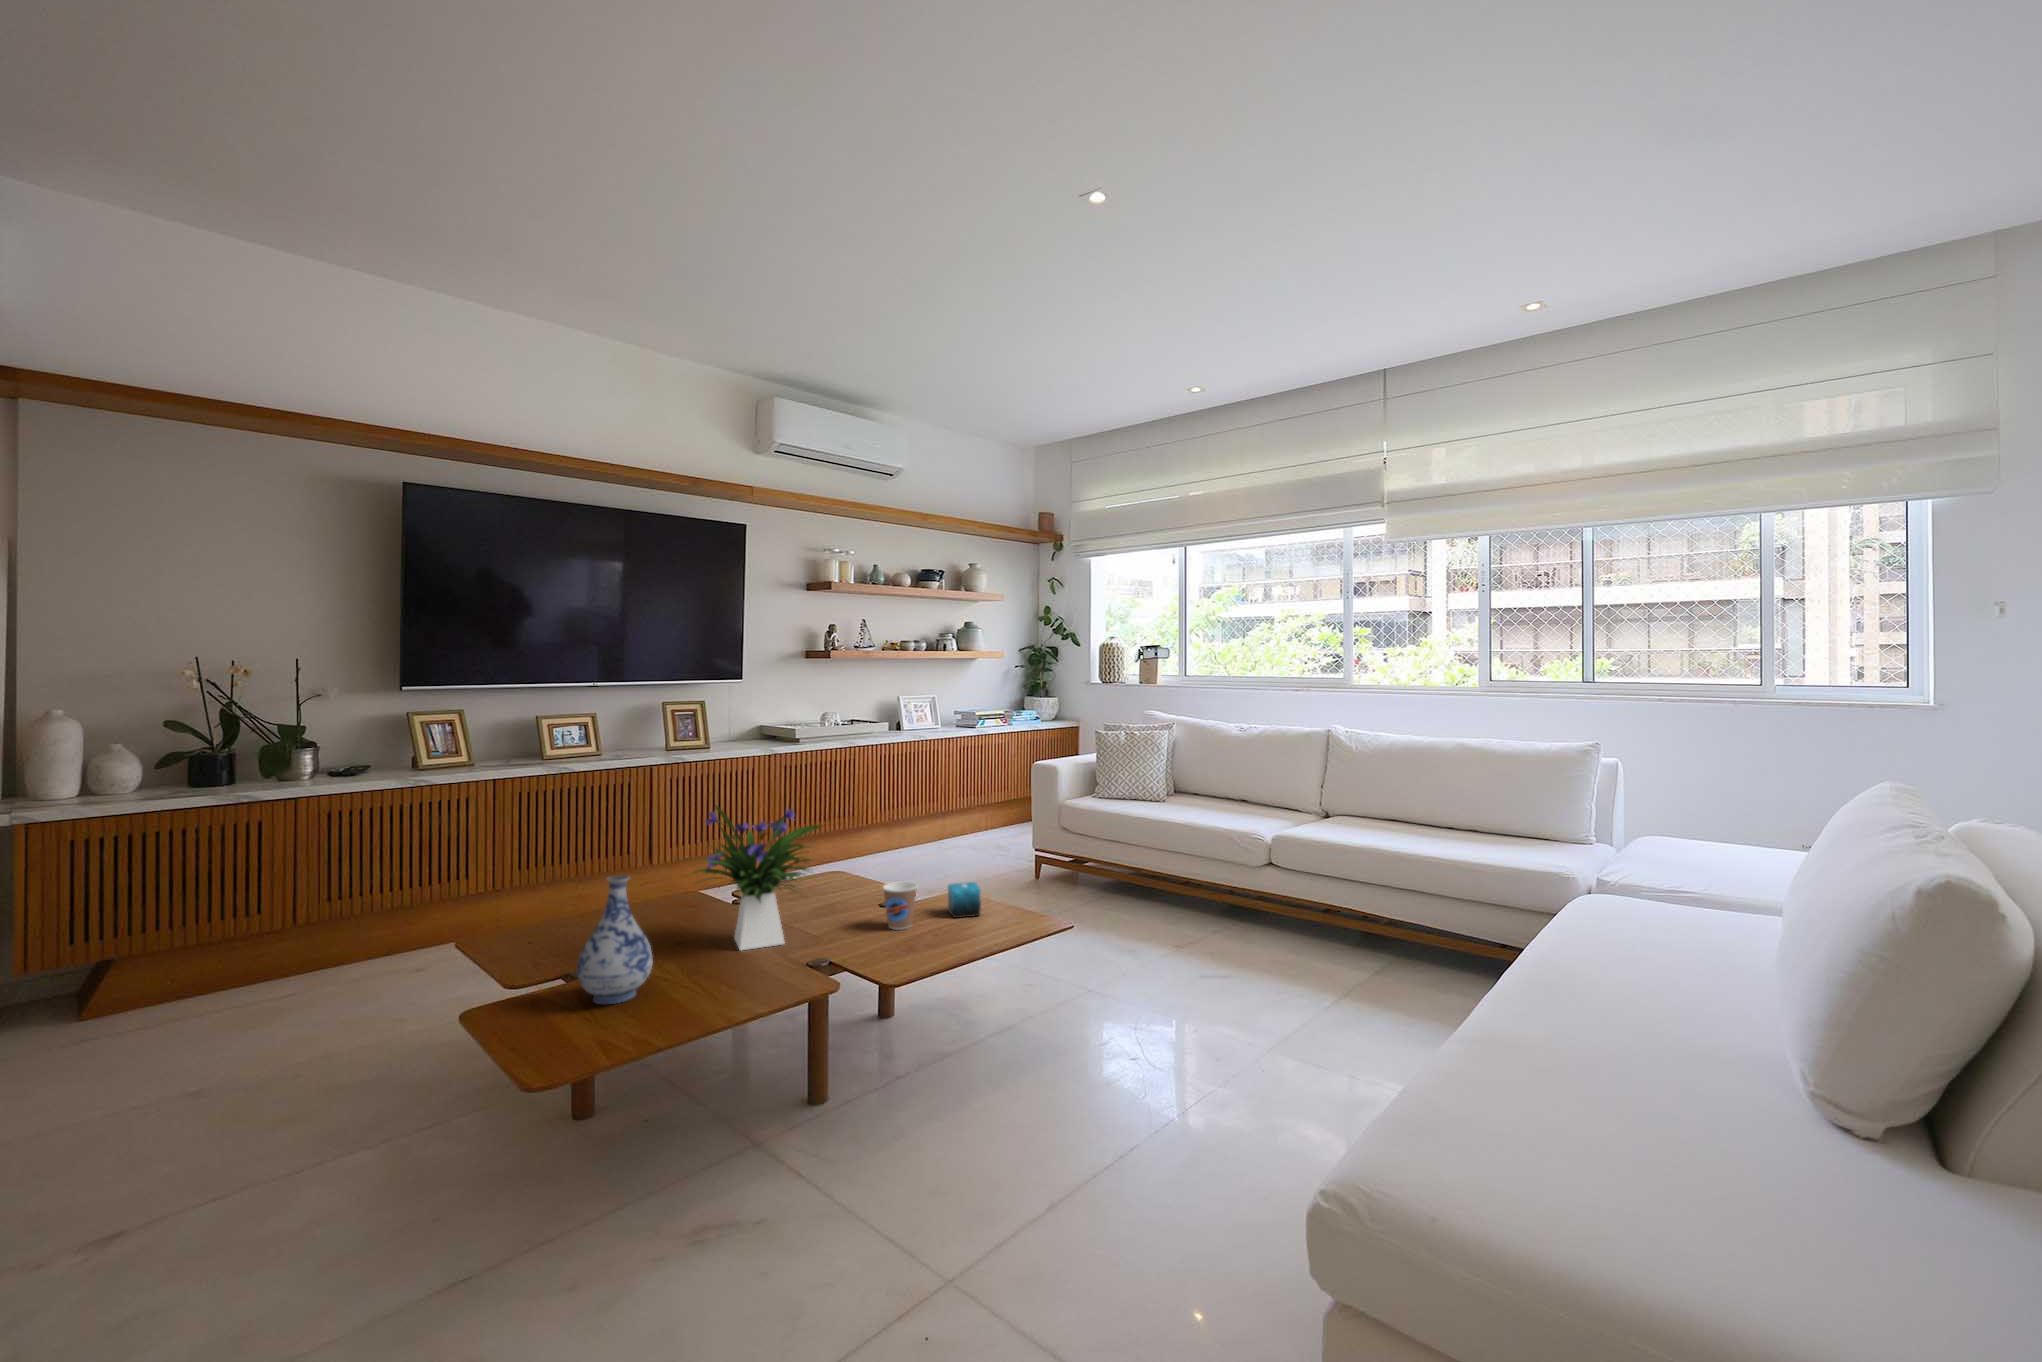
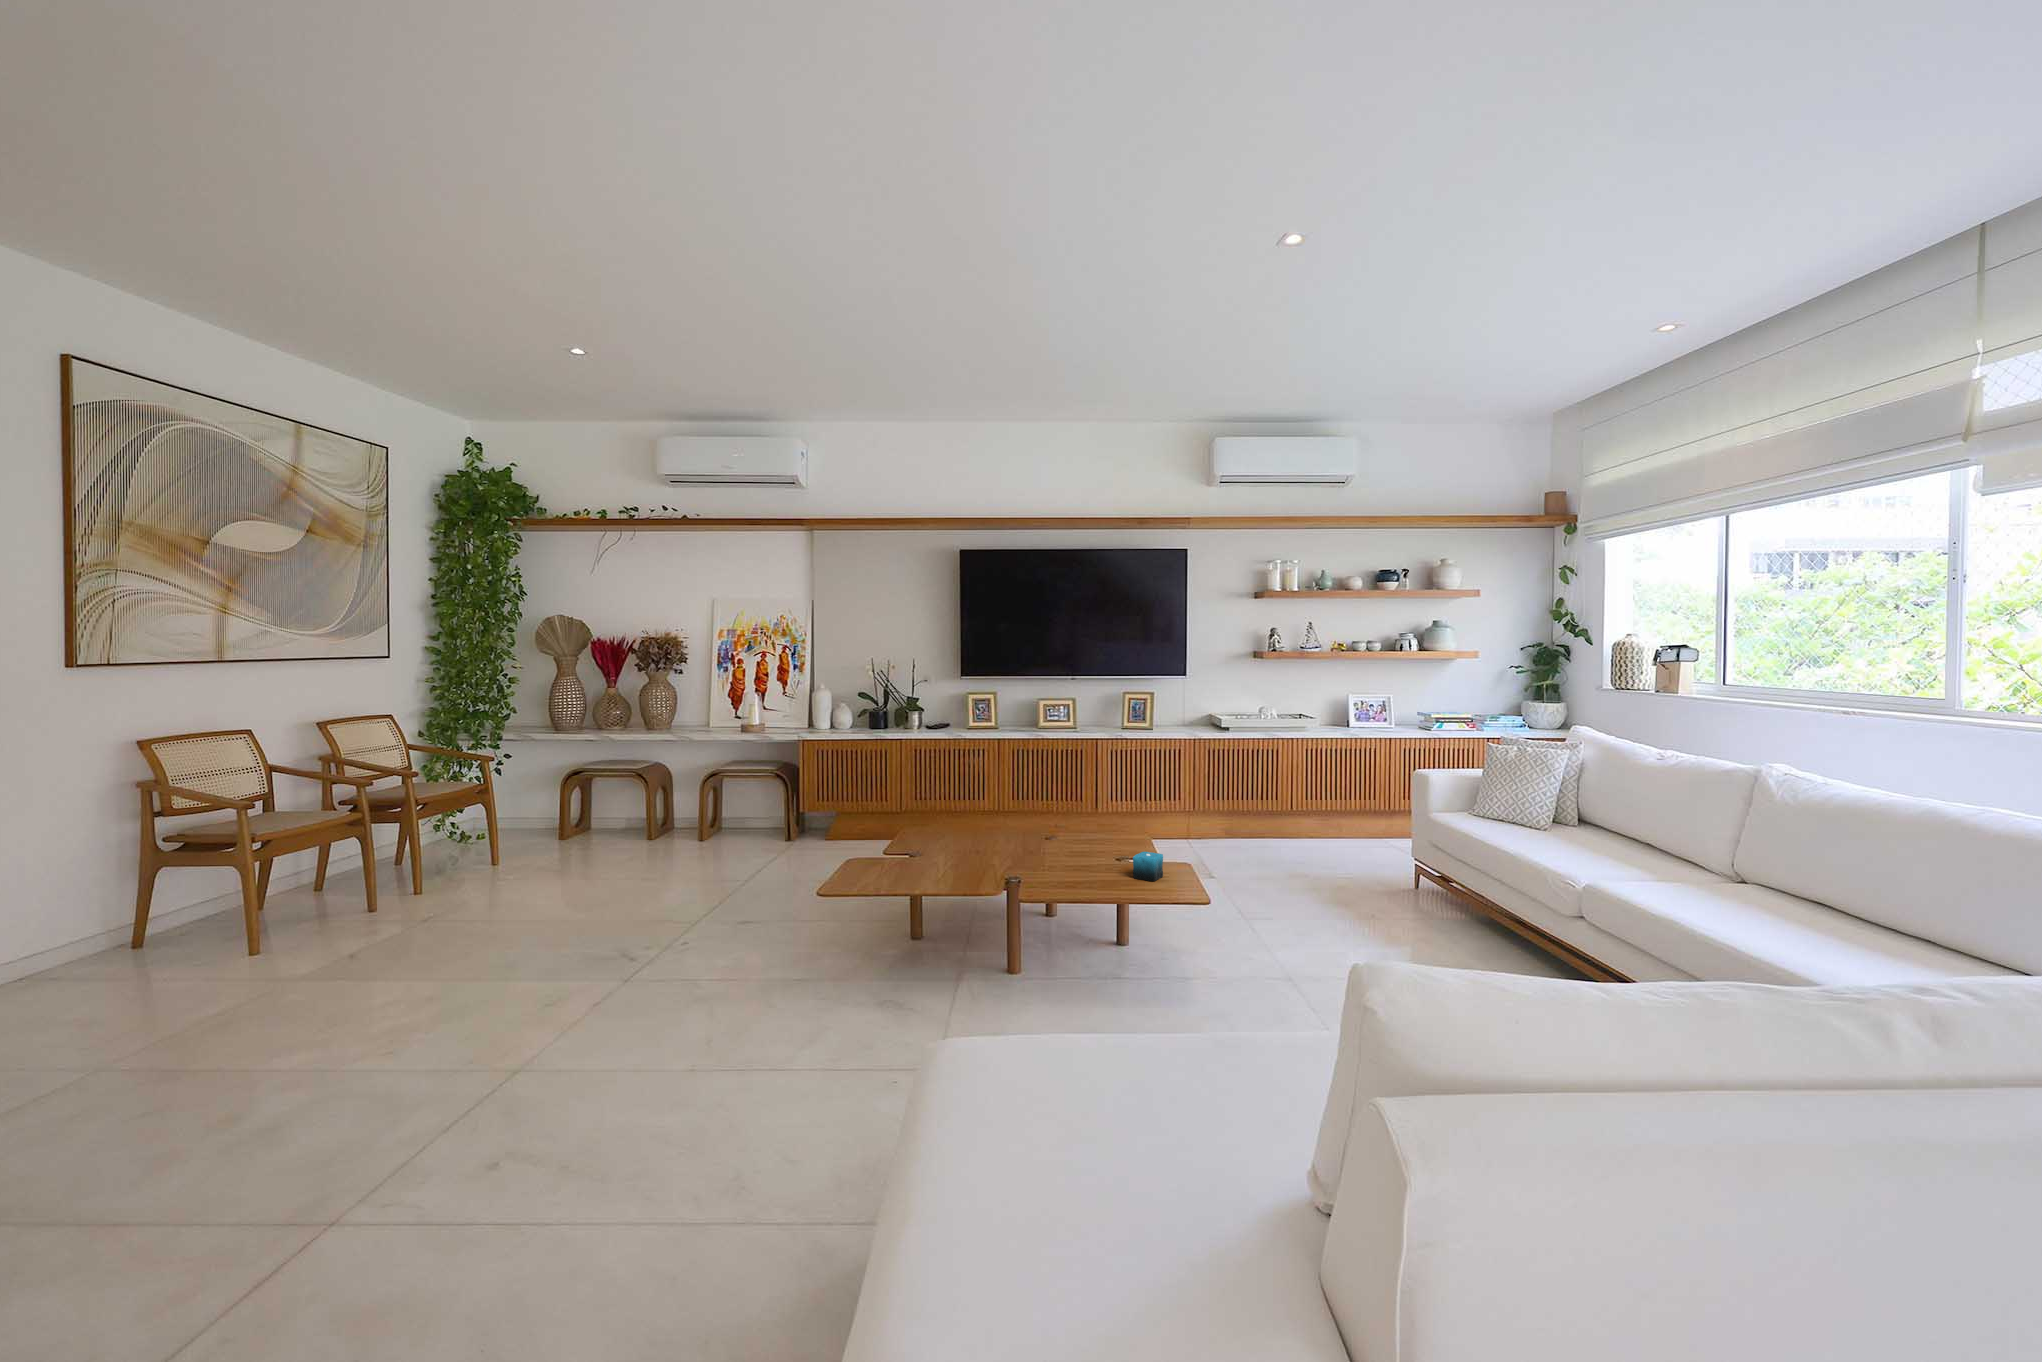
flower arrangement: present [695,805,821,950] -> none [950,762,1045,865]
vase: present [577,875,653,1004] -> none [867,796,908,870]
coffee cup: present [883,882,917,930] -> none [1076,840,1103,876]

